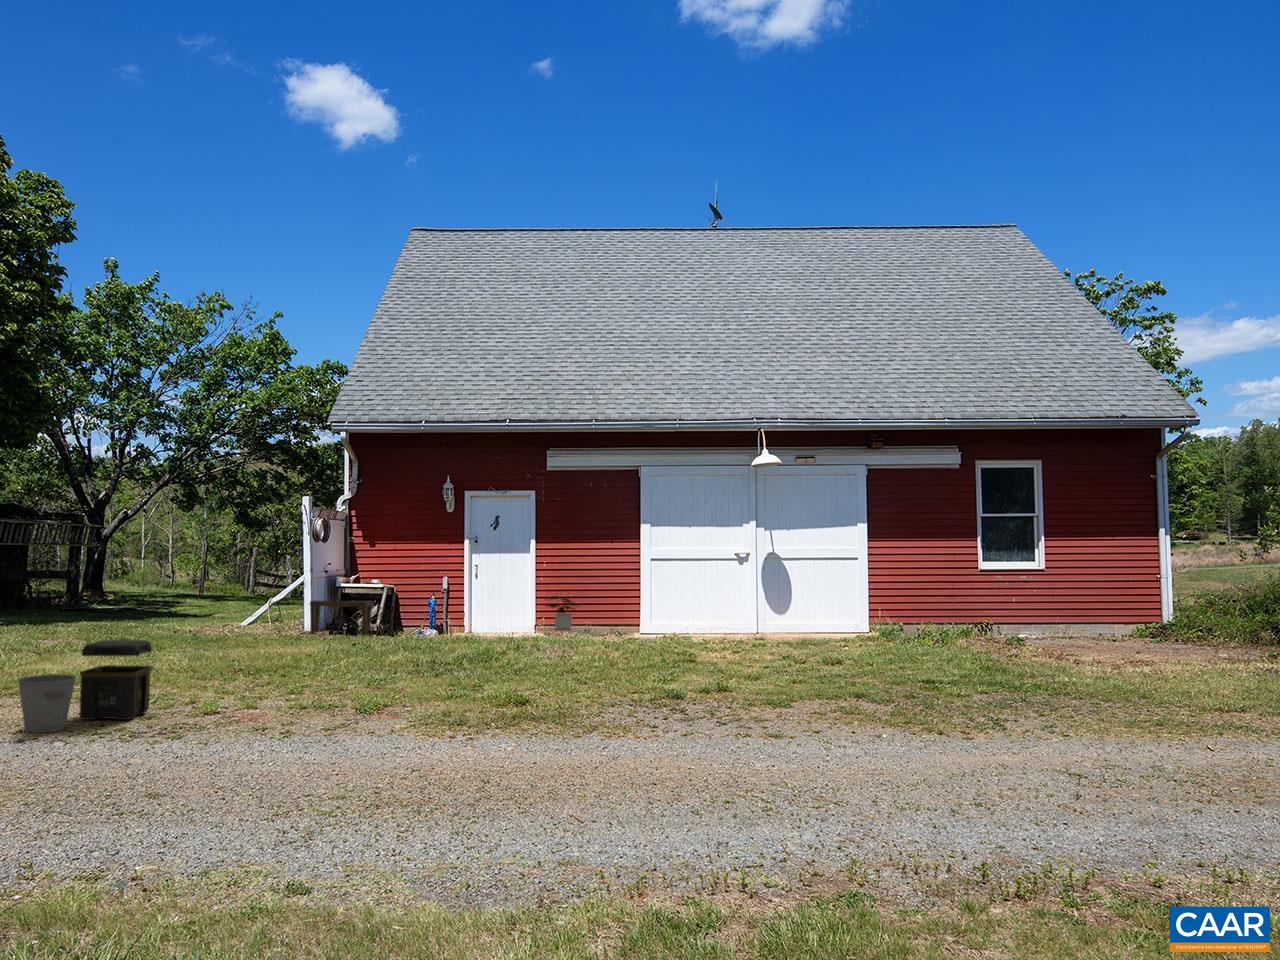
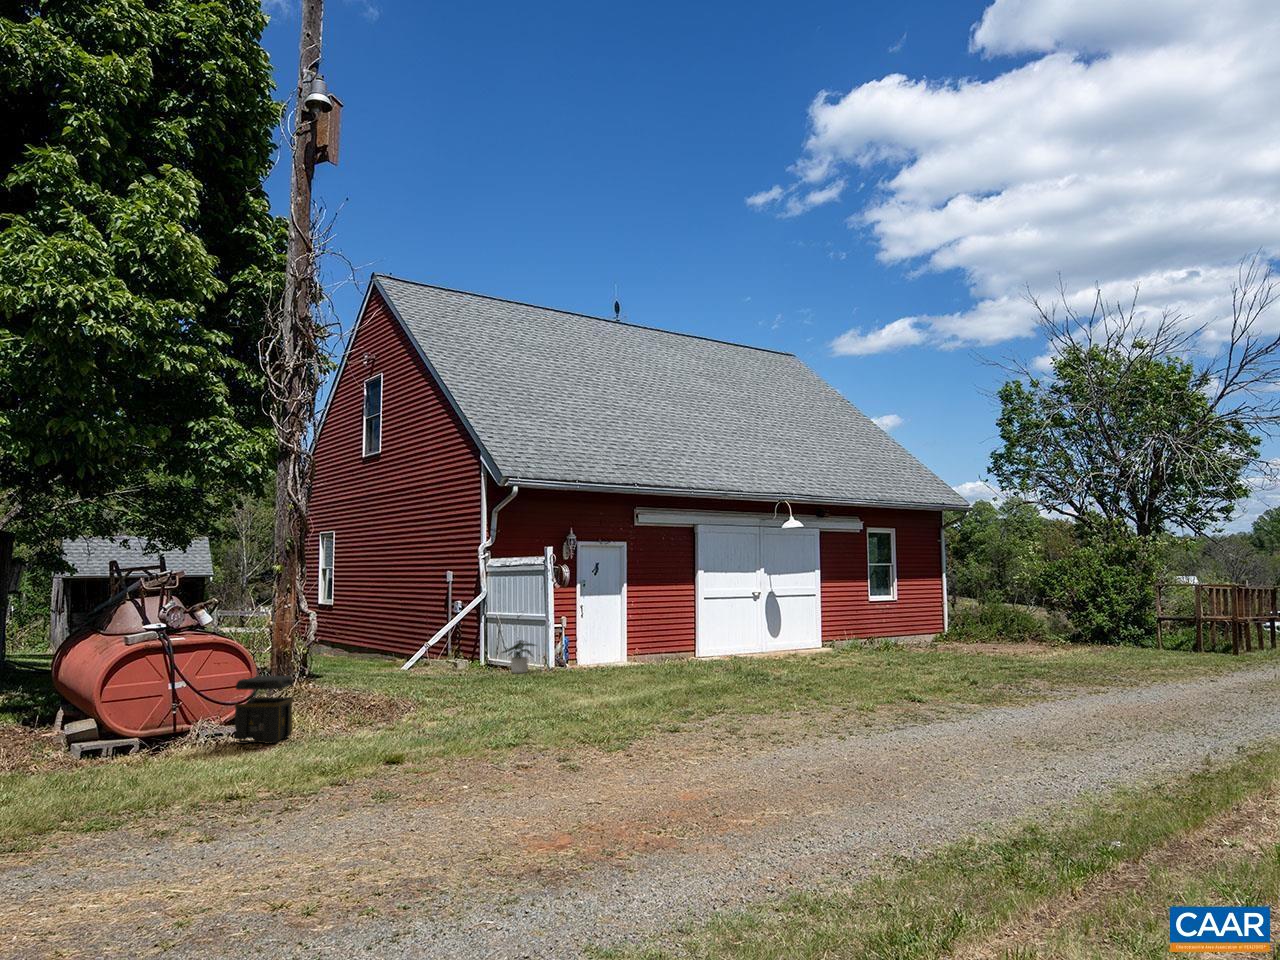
potted plant: present [546,596,581,630] -> present [503,640,536,673]
bench: present [310,601,373,635] -> none [437,640,491,669]
bucket: present [18,675,76,733] -> none [183,706,230,755]

